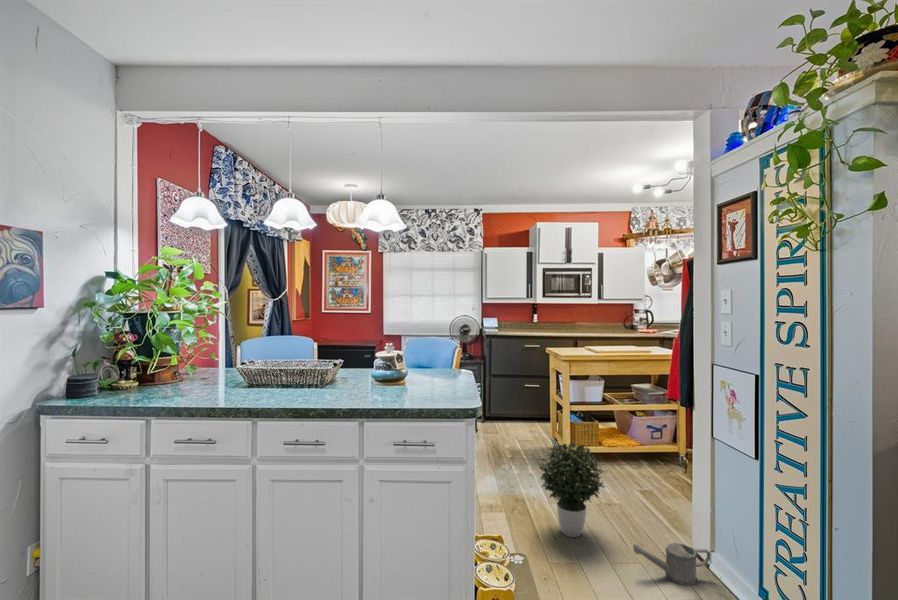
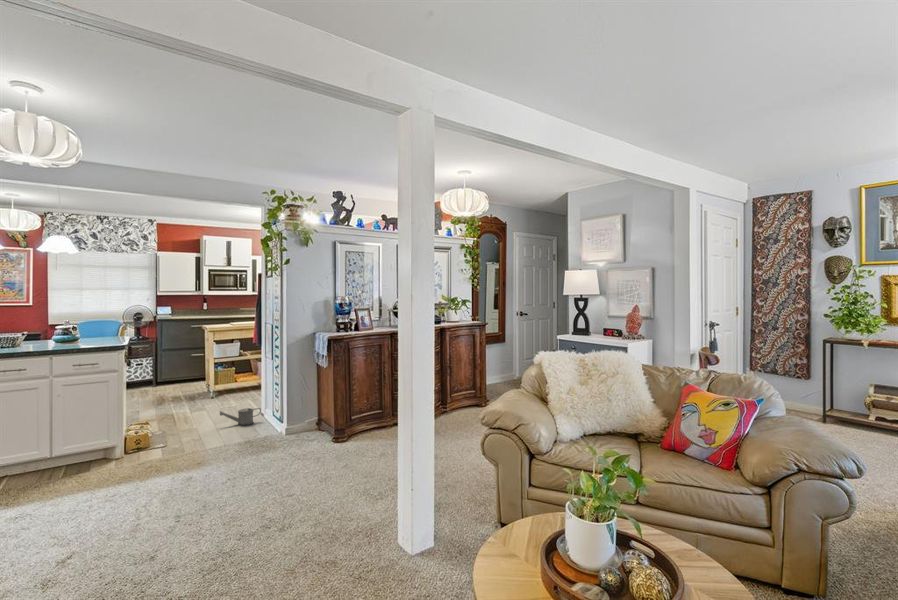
potted plant: present [540,443,605,537] -> none [171,369,213,422]

